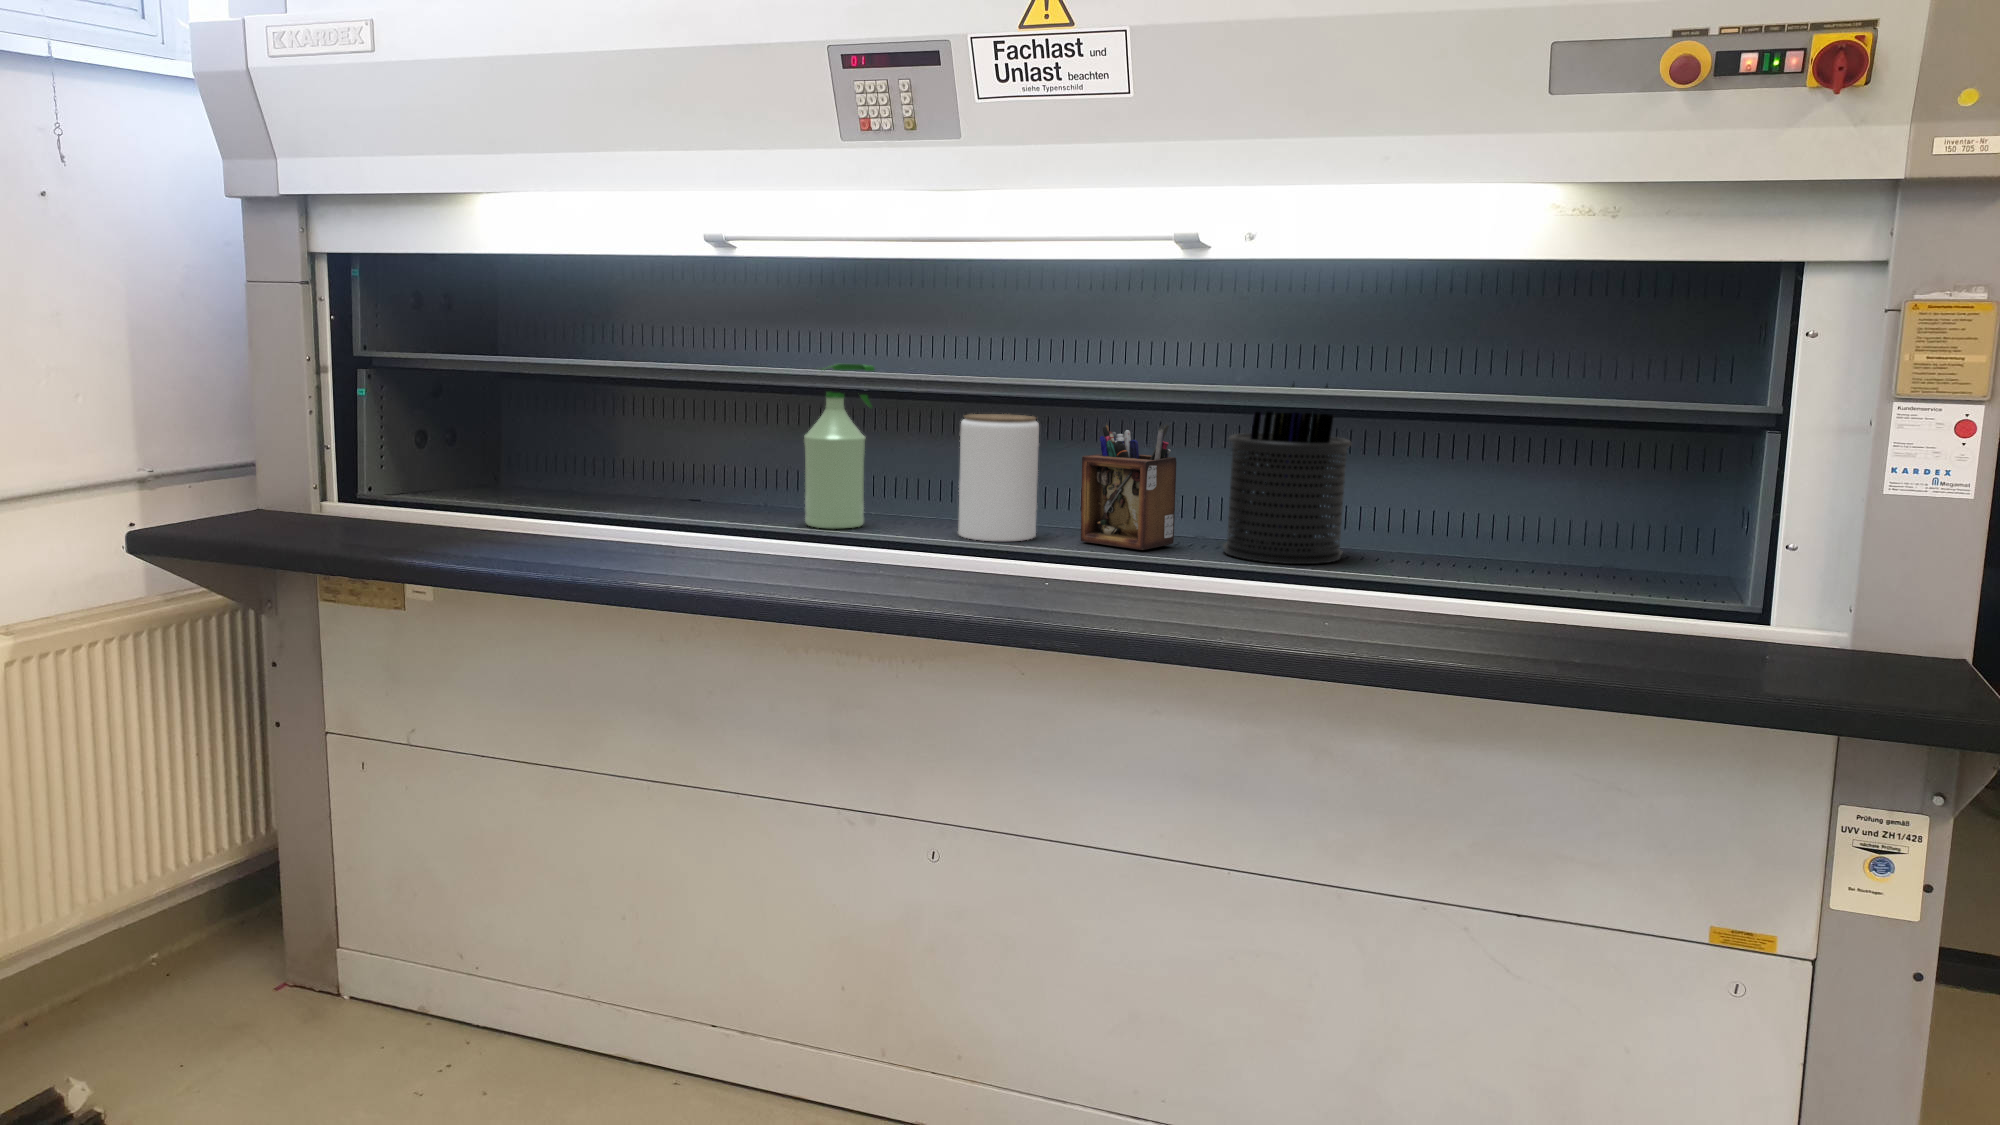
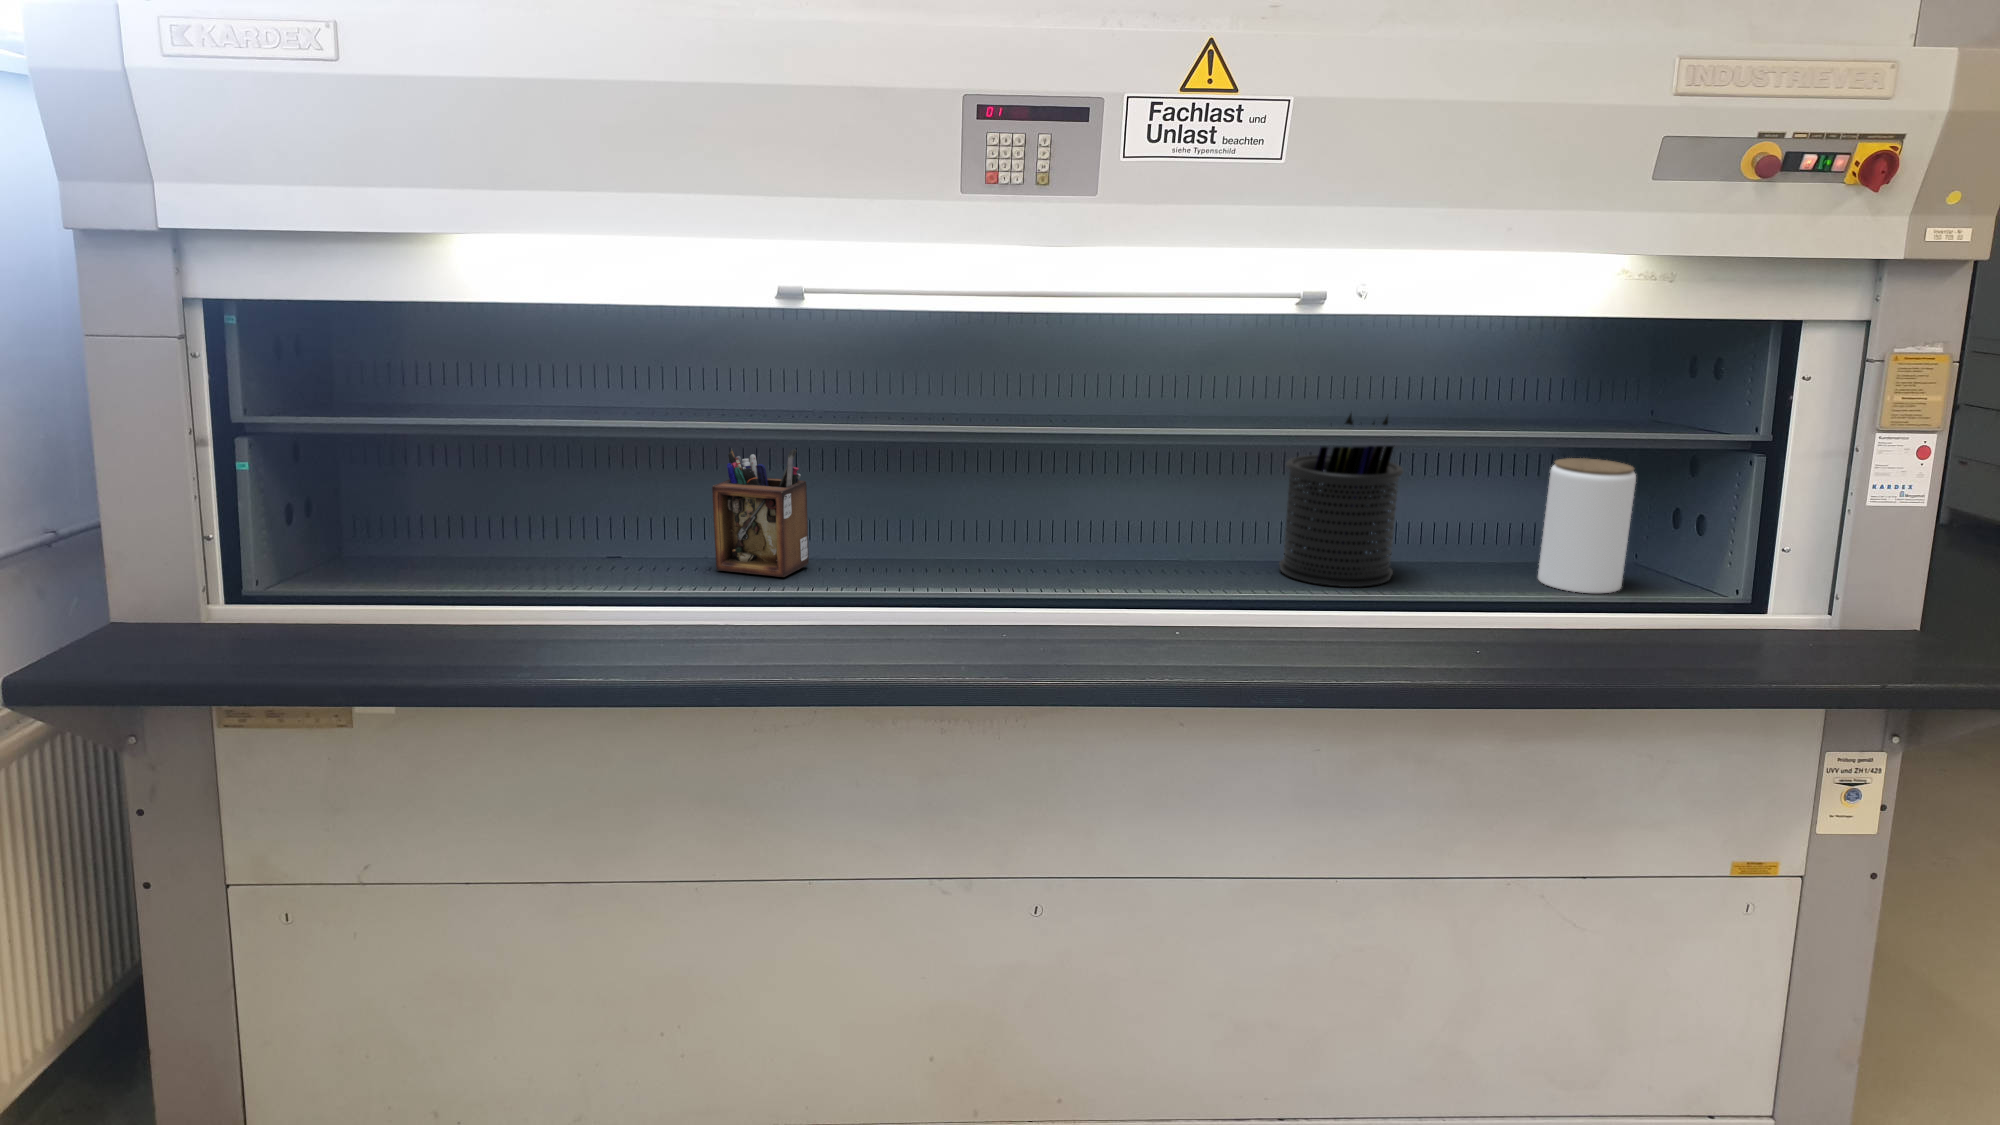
spray bottle: present [804,364,875,529] -> none [849,406,917,586]
jar: present [958,414,1039,541] -> present [1538,458,1636,593]
desk organizer: present [1081,423,1177,550] -> present [712,448,809,577]

